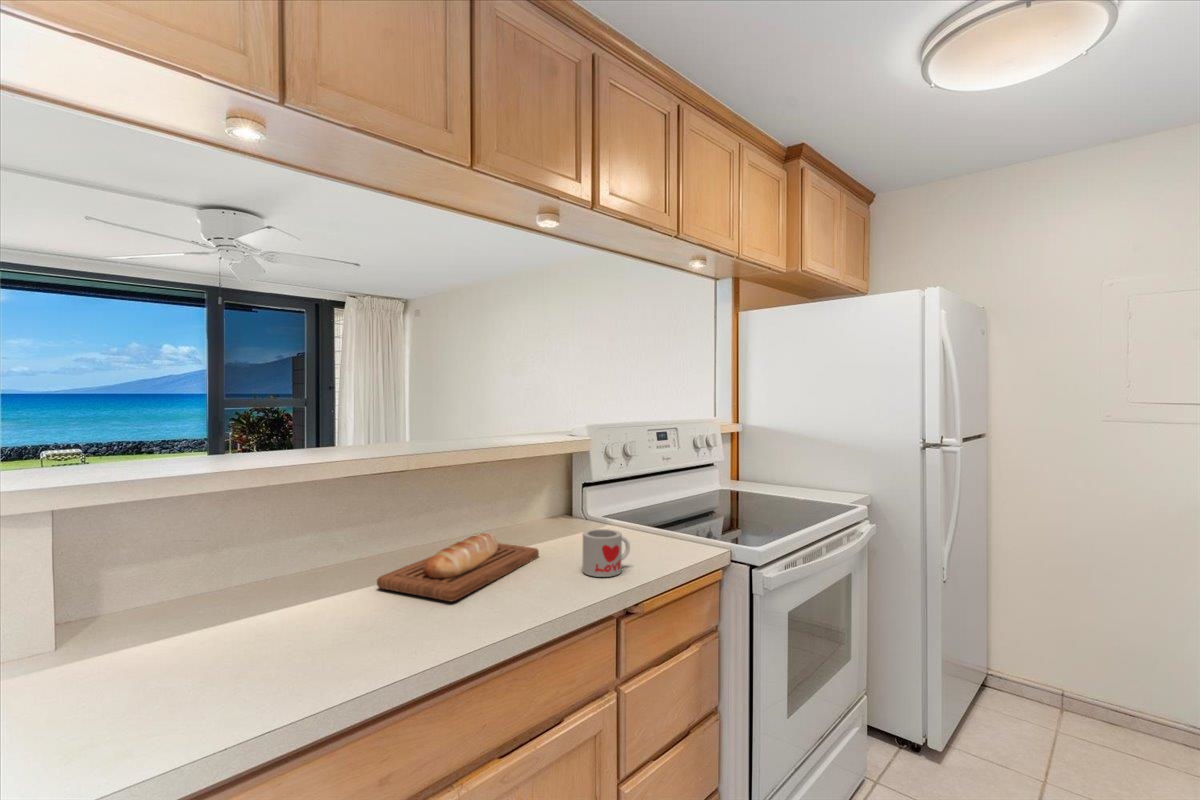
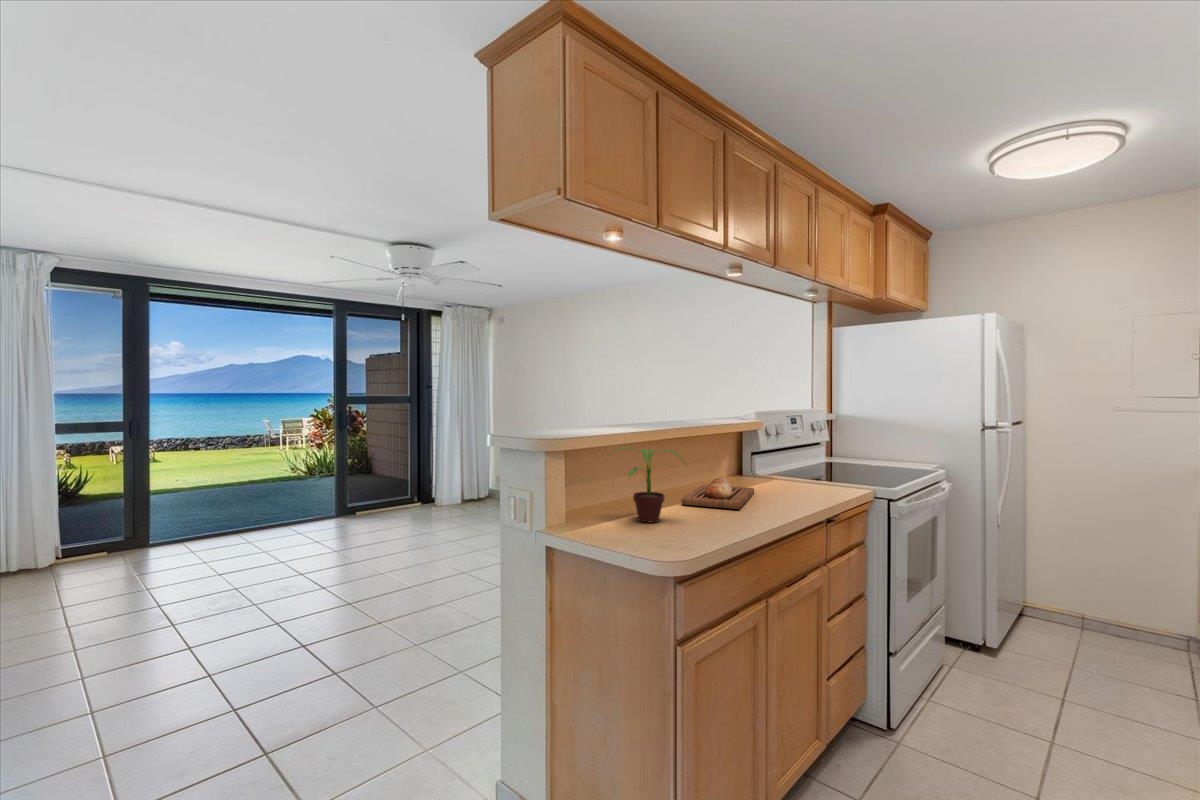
potted plant: none [177,502,307,643] -> present [611,447,685,522]
mug: present [582,529,630,577] -> none [792,474,820,501]

